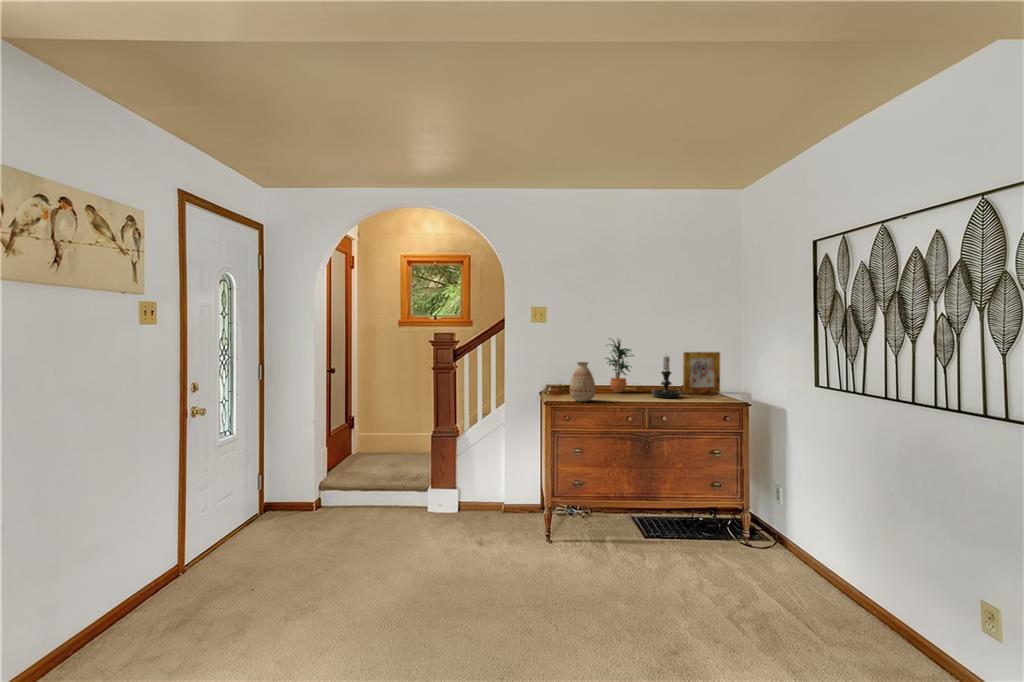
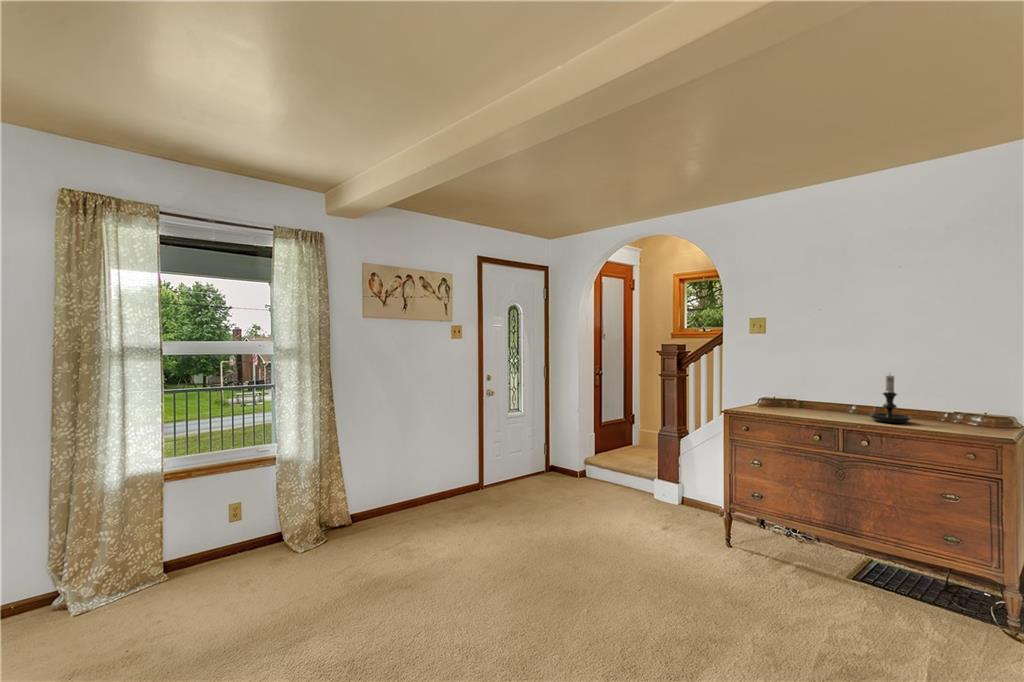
potted plant: present [607,340,634,392] -> none [825,353,864,412]
picture frame: present [683,352,720,393] -> none [935,372,996,426]
vase: present [570,362,595,402] -> none [755,376,783,415]

